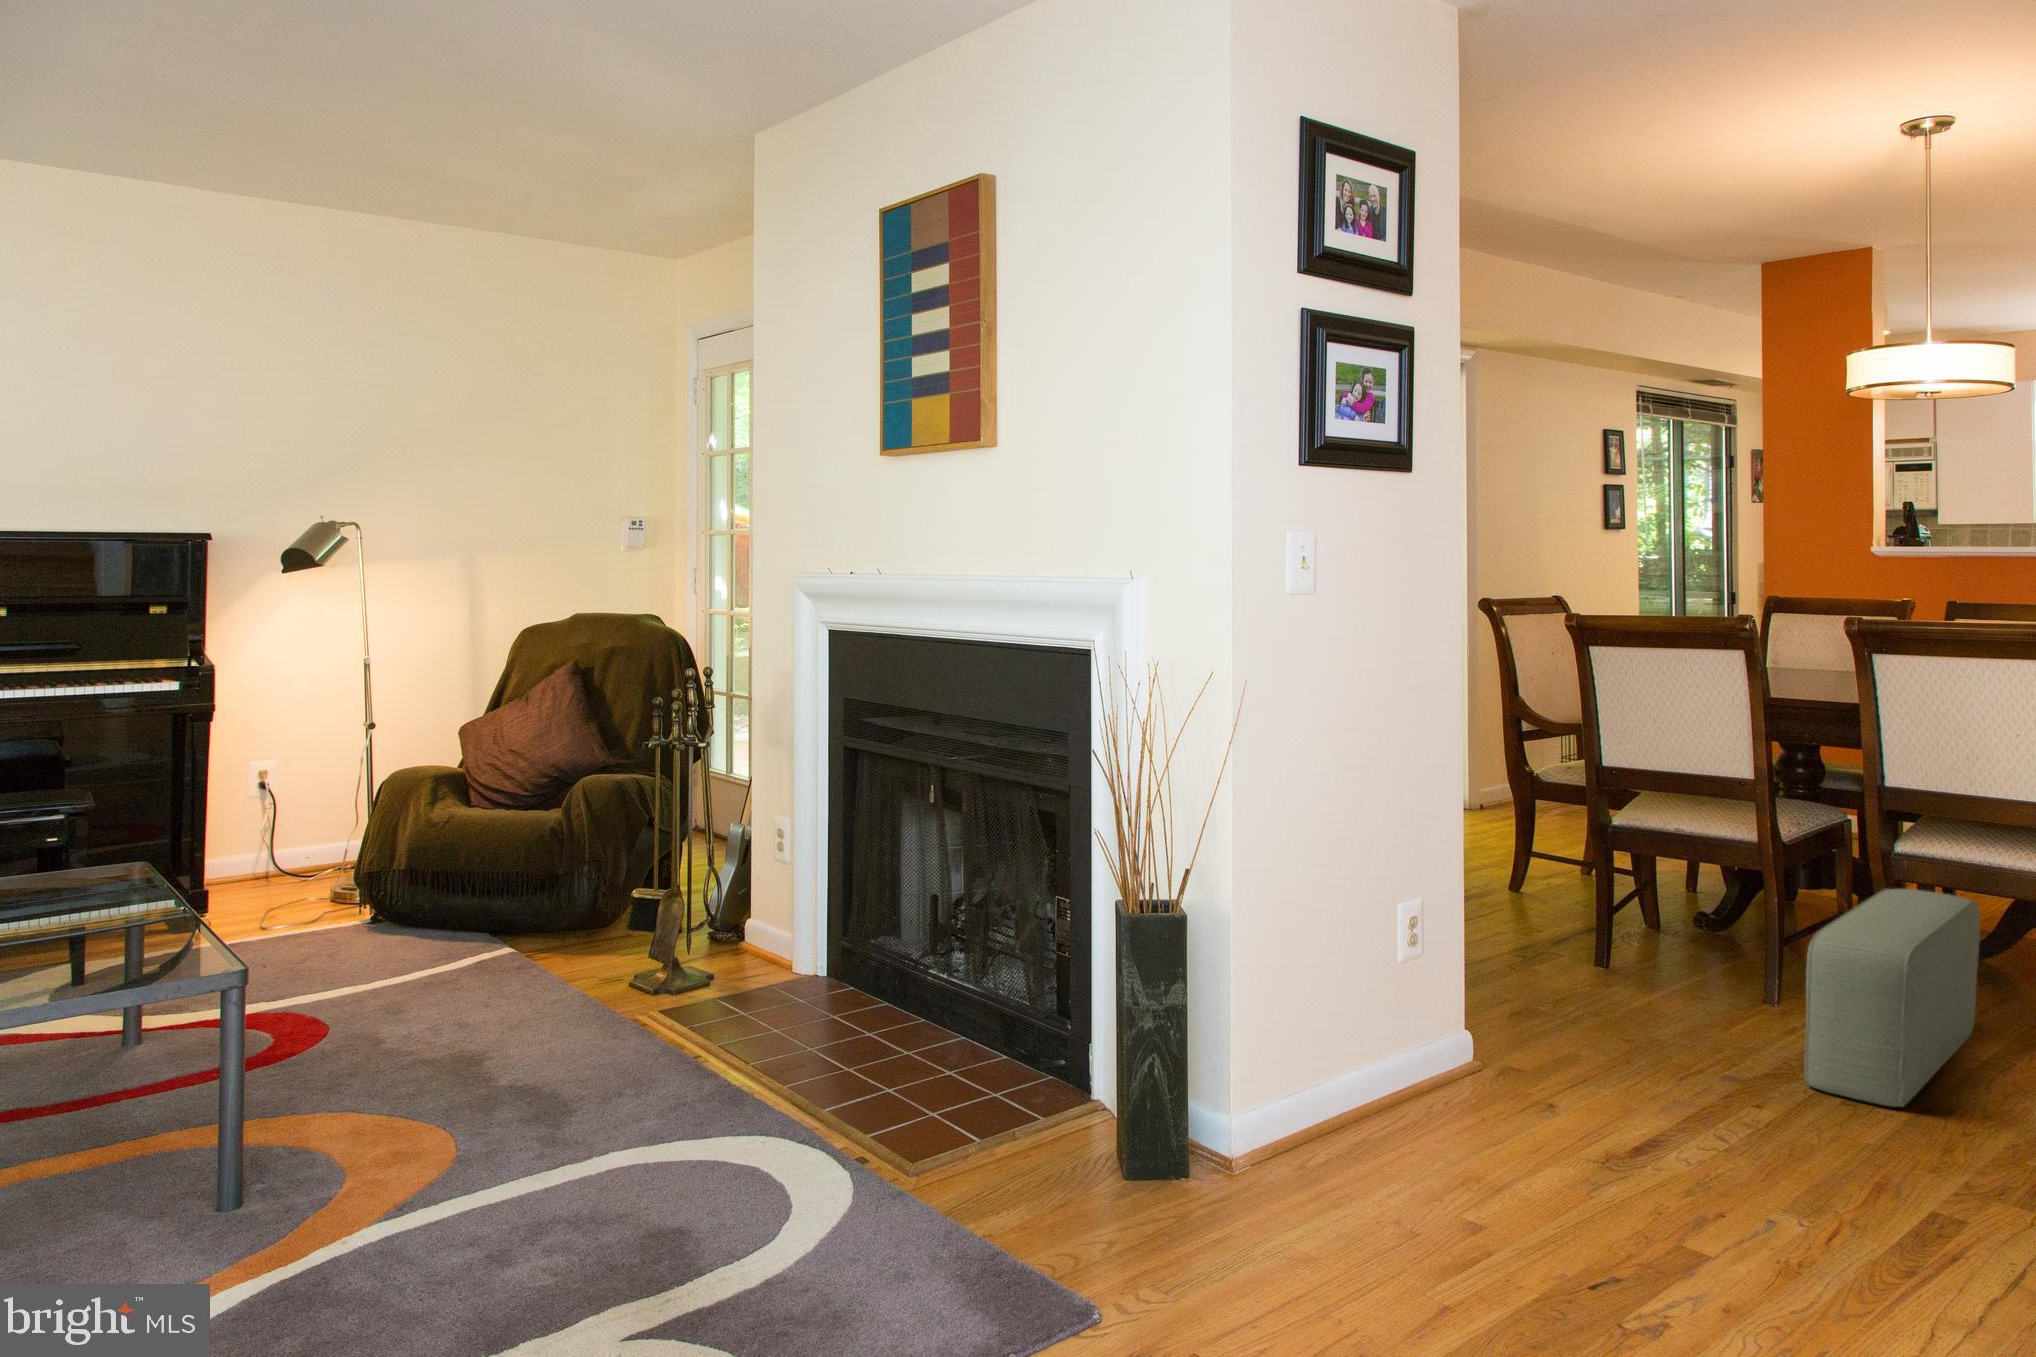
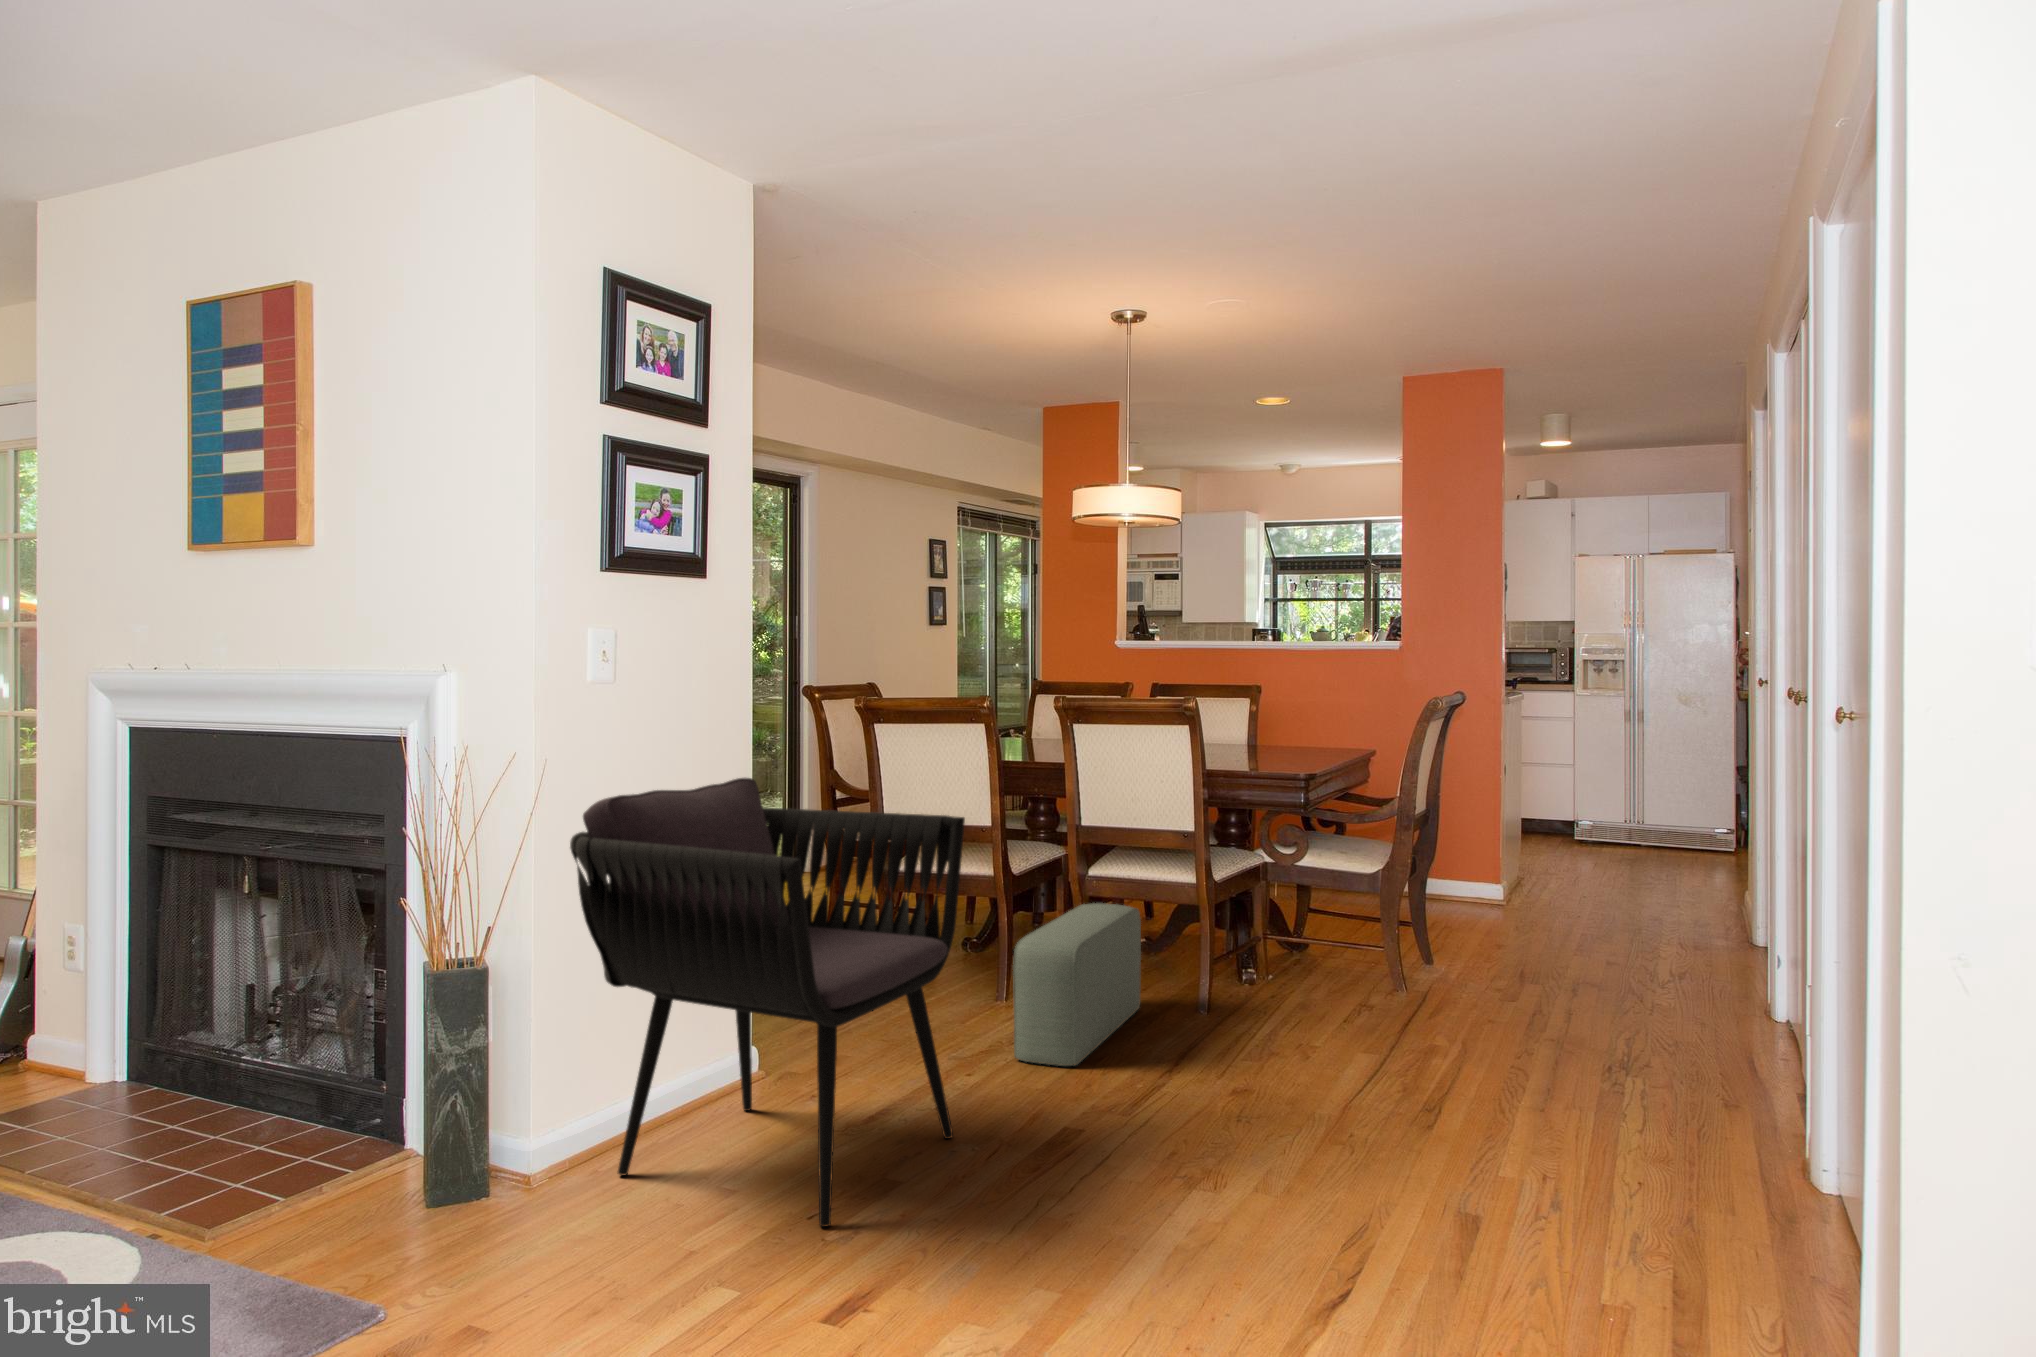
armchair: none [1273,712,1776,1293] -> present [570,778,965,1227]

